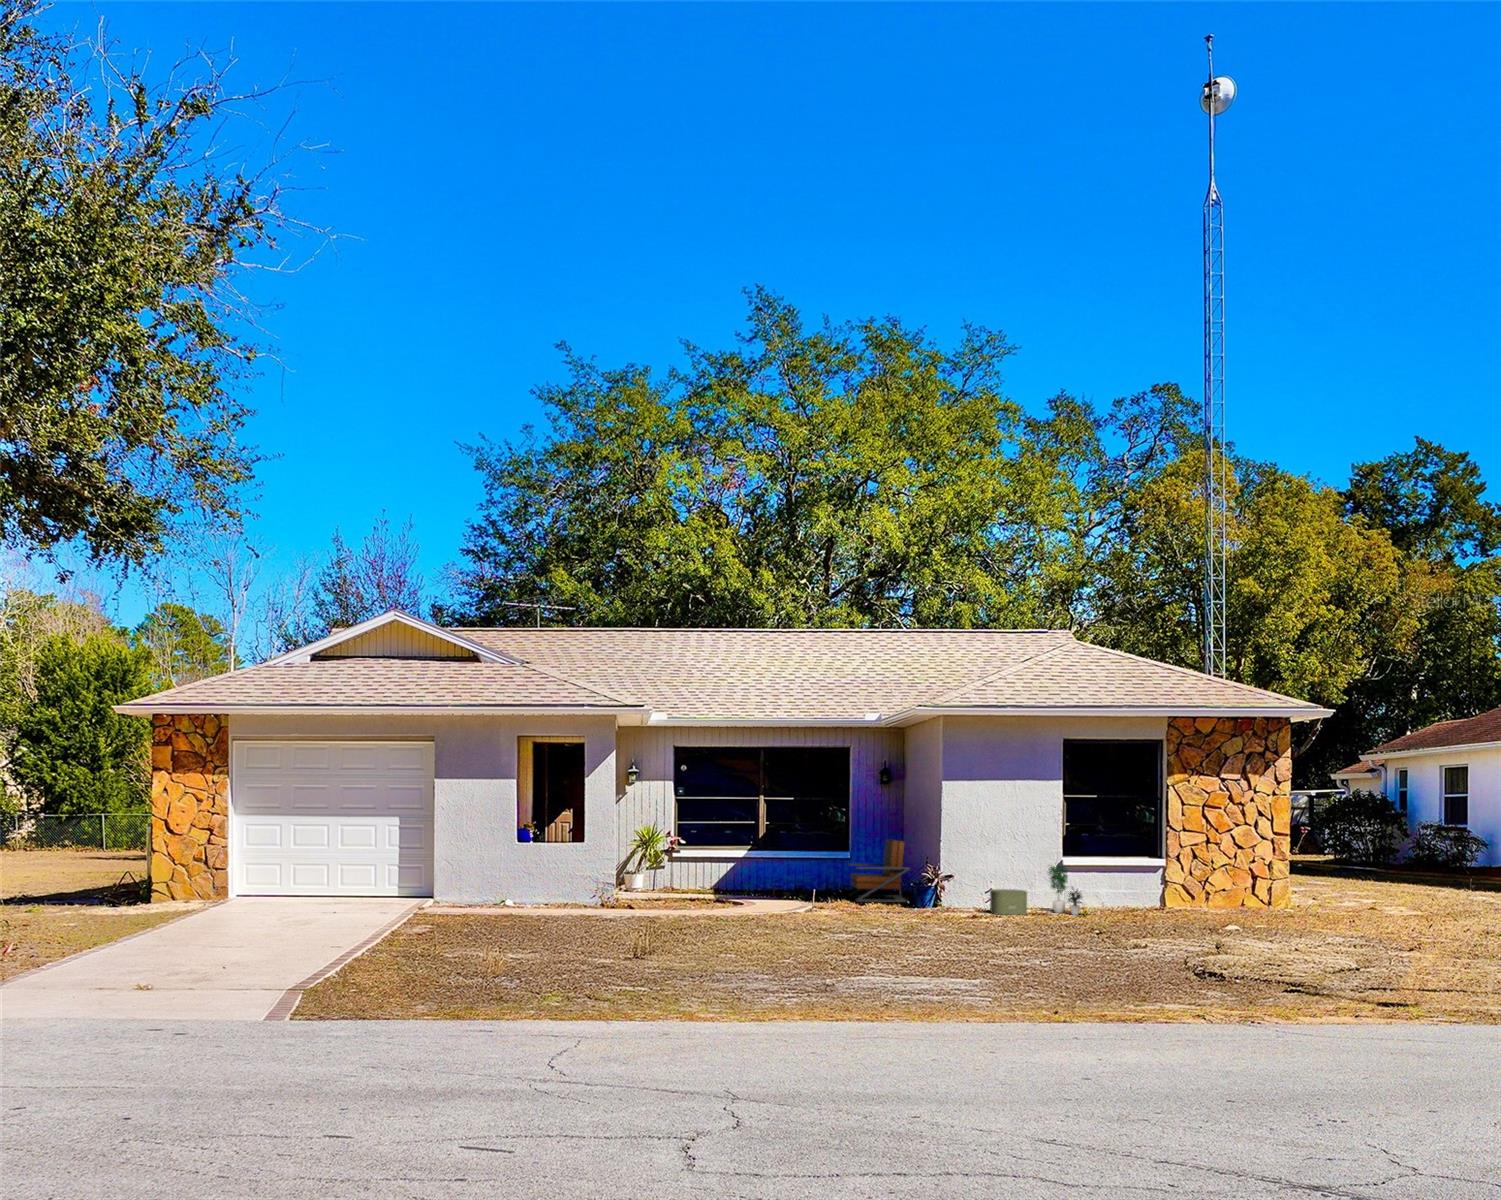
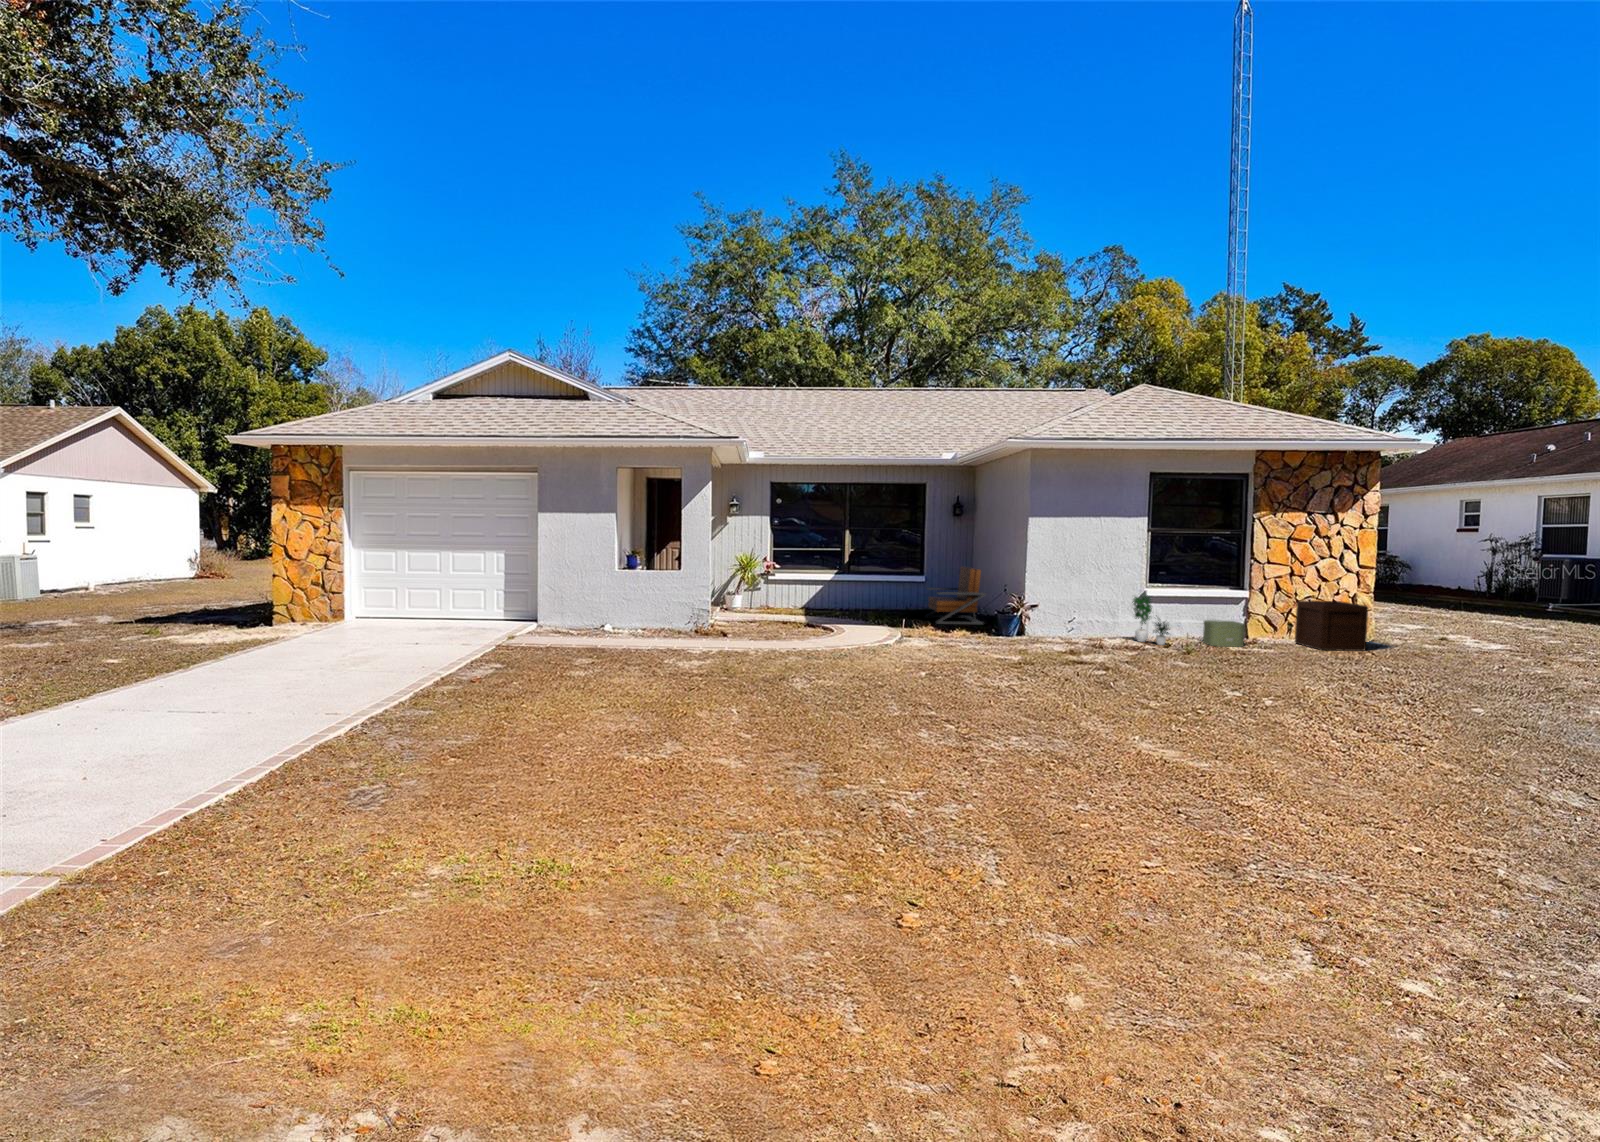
wooden crate: none [1215,869,1276,918] -> present [1295,601,1368,651]
storage box: present [990,889,1027,915] -> present [1203,620,1245,647]

